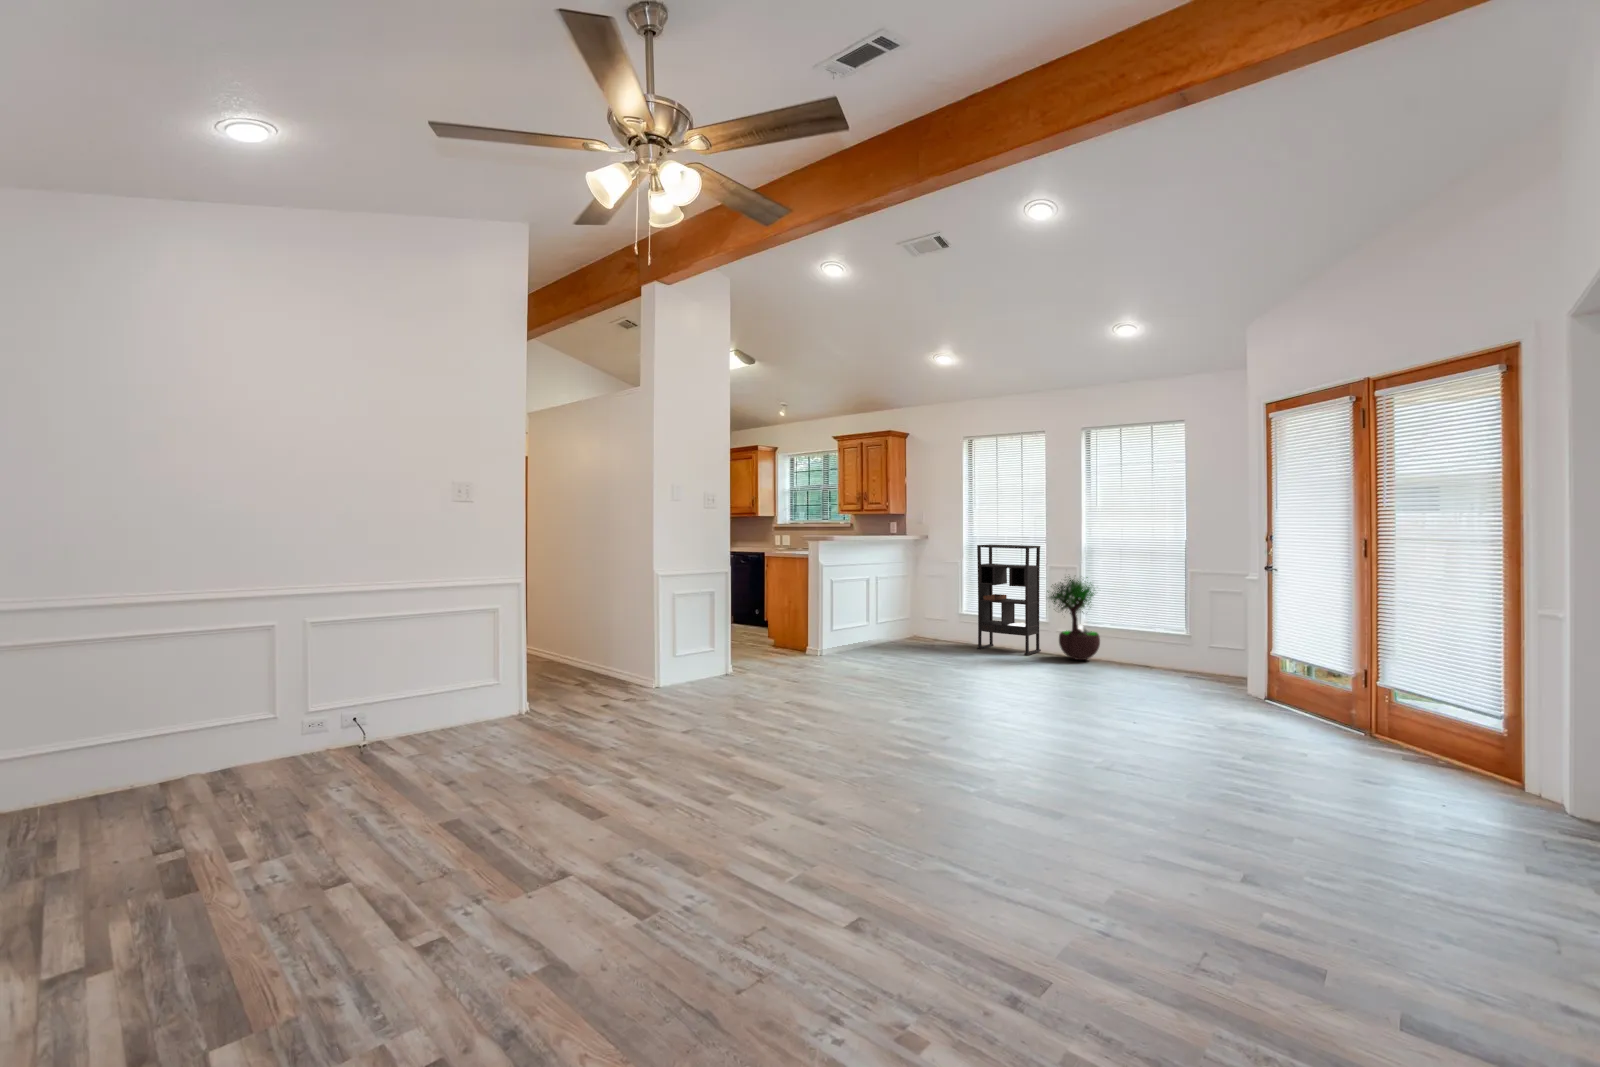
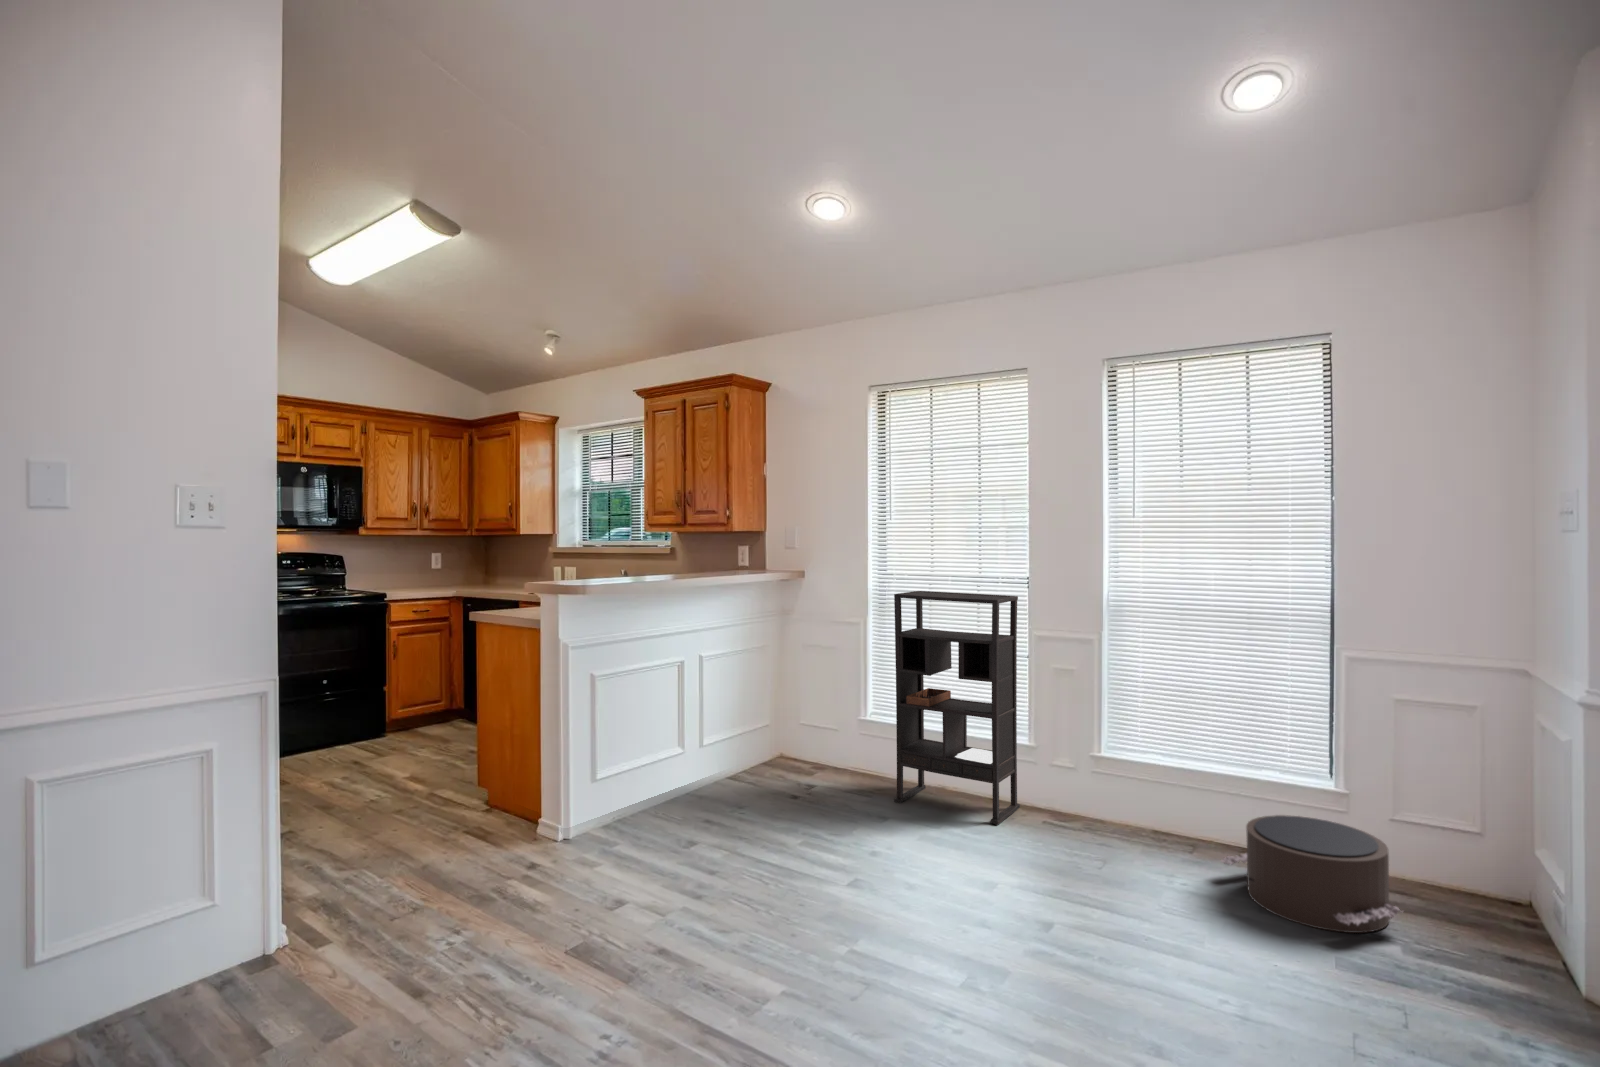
potted tree: present [1047,578,1100,660] -> none [1038,651,1158,843]
pouf: none [1125,641,1193,679] -> present [1221,815,1400,933]

